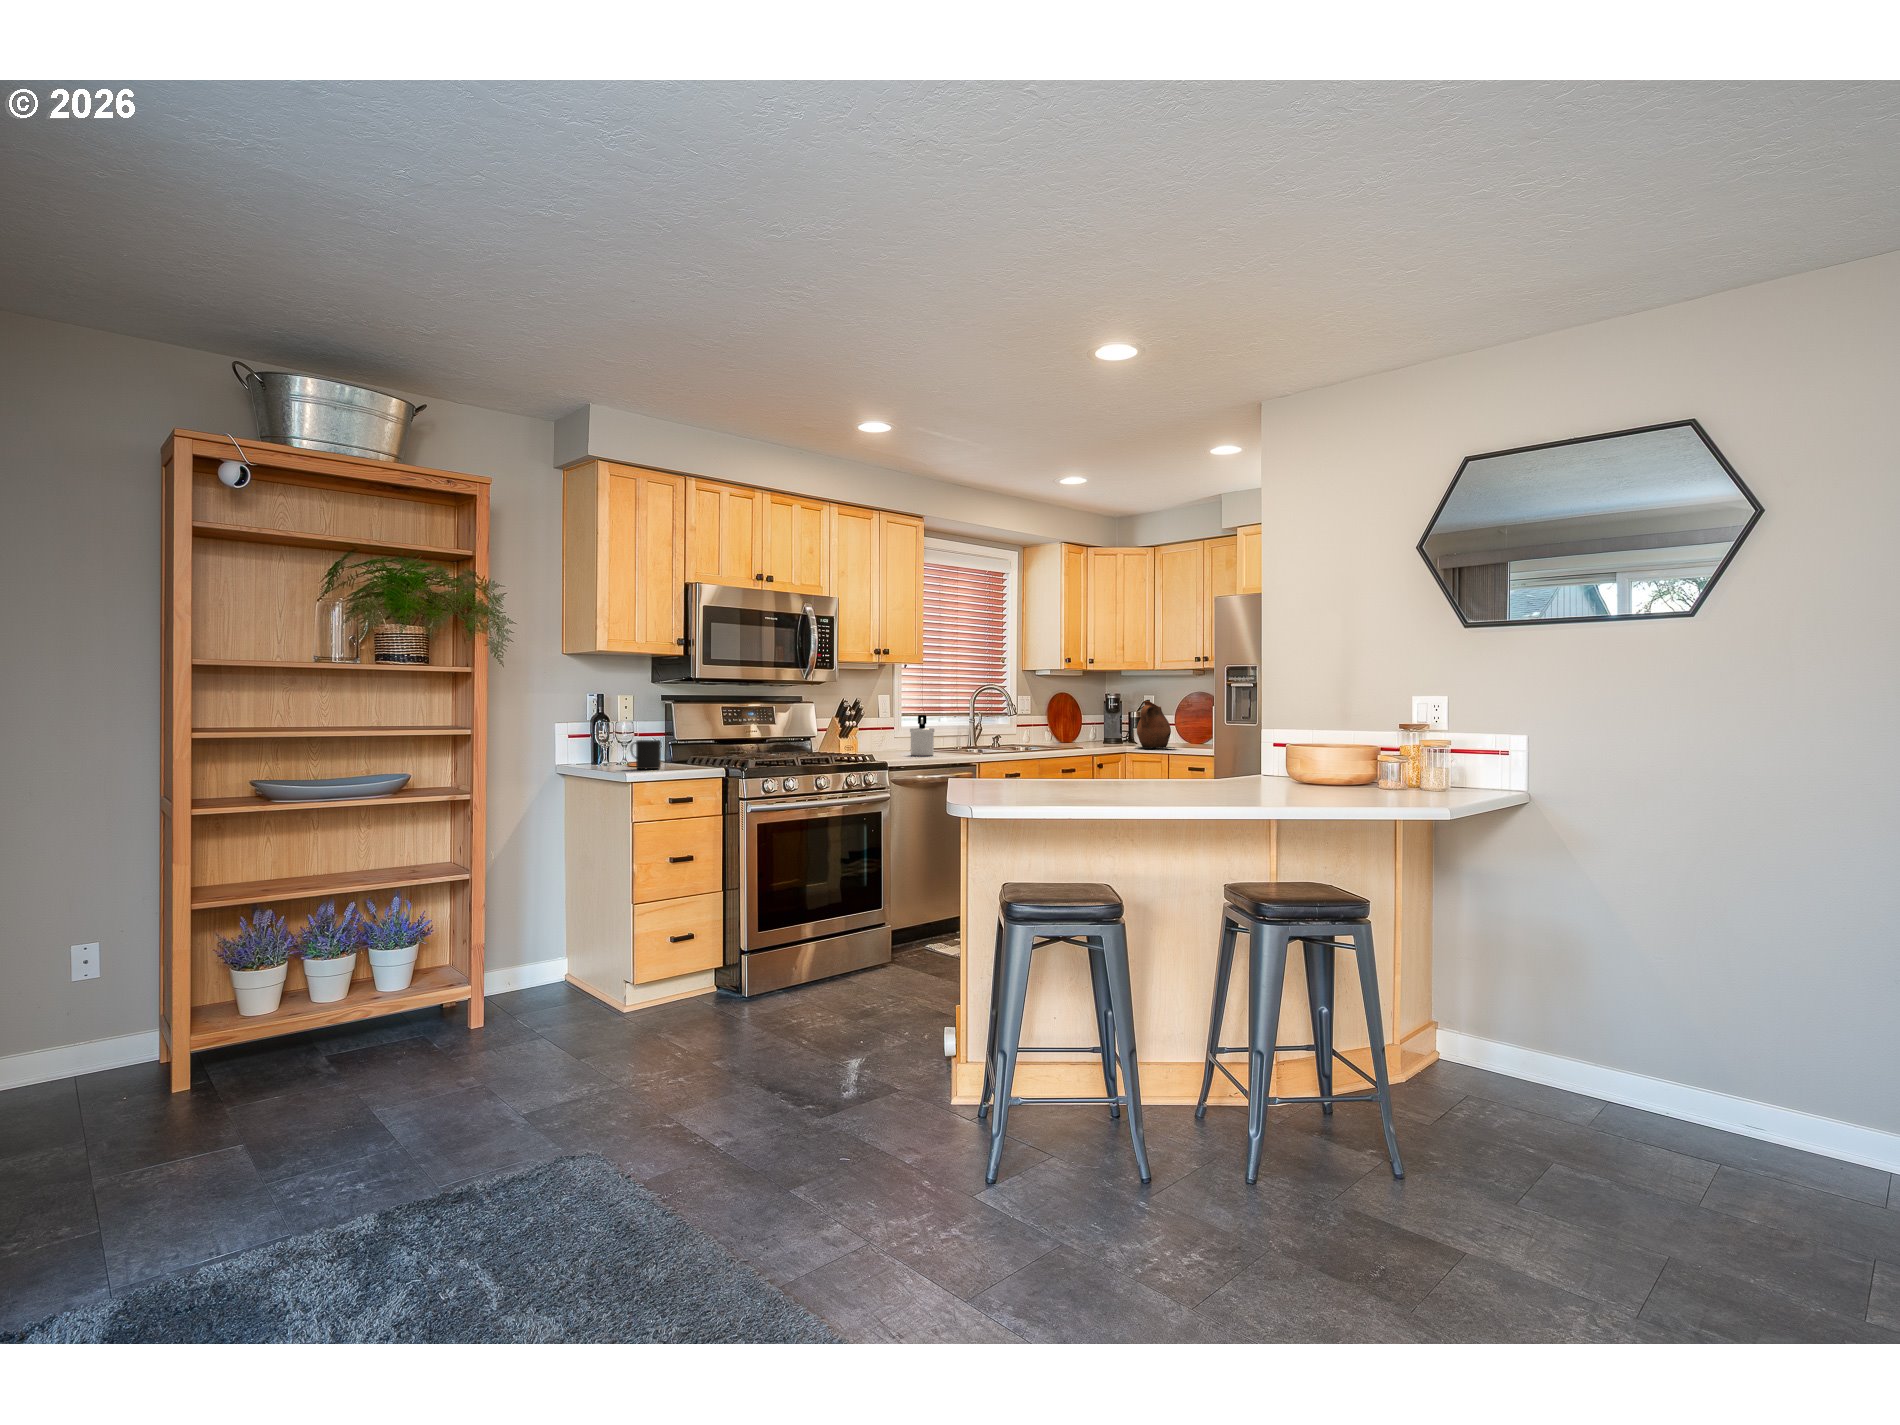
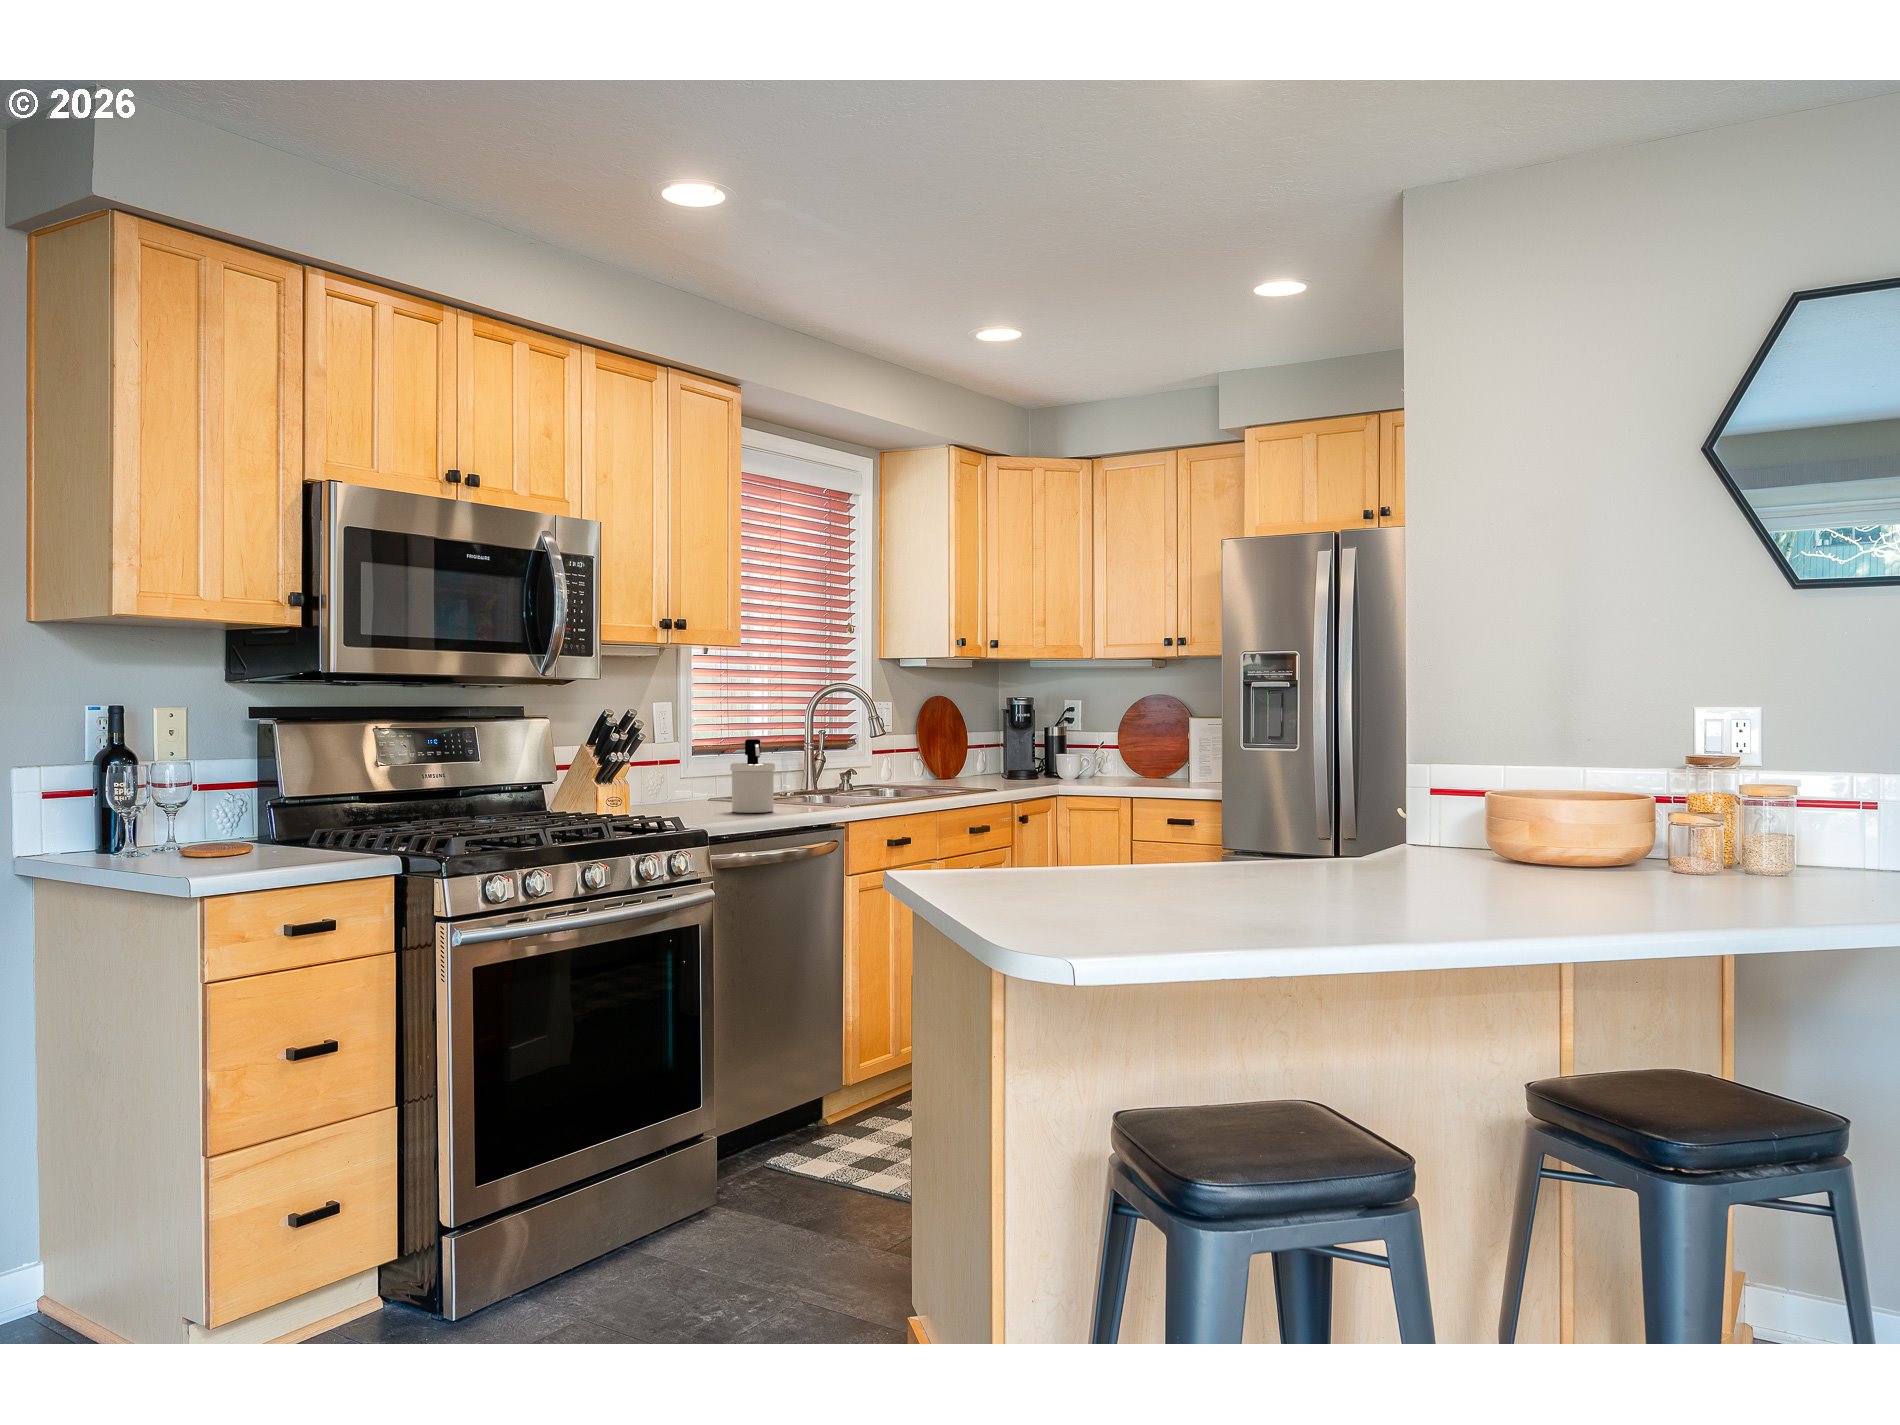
ceramic pitcher: present [1137,701,1175,748] -> none [1070,711,1143,788]
mug: present [630,740,661,769] -> none [196,805,265,869]

